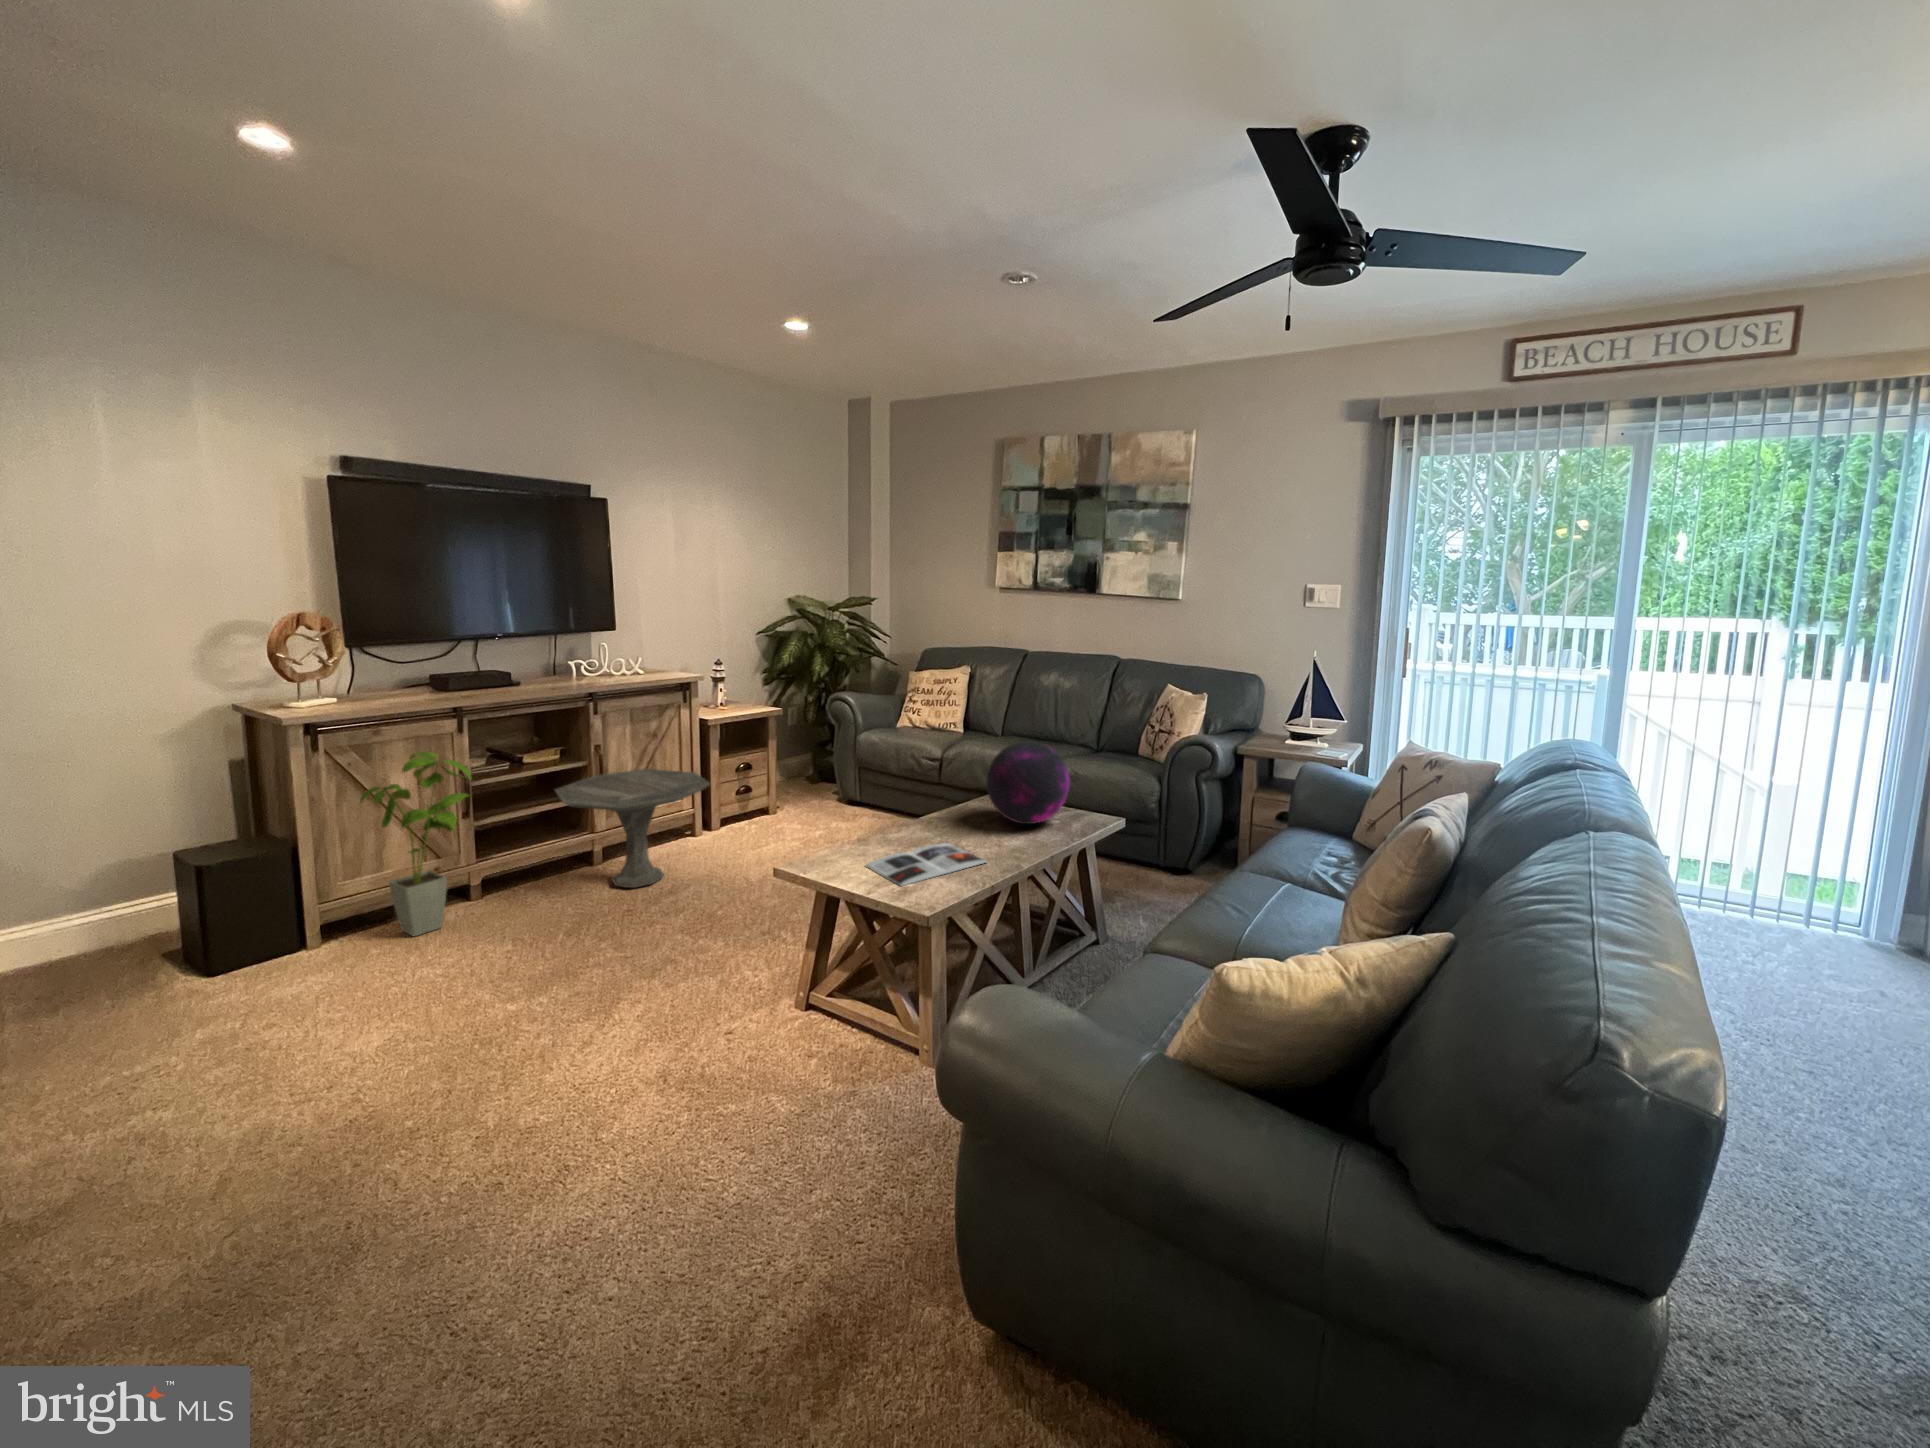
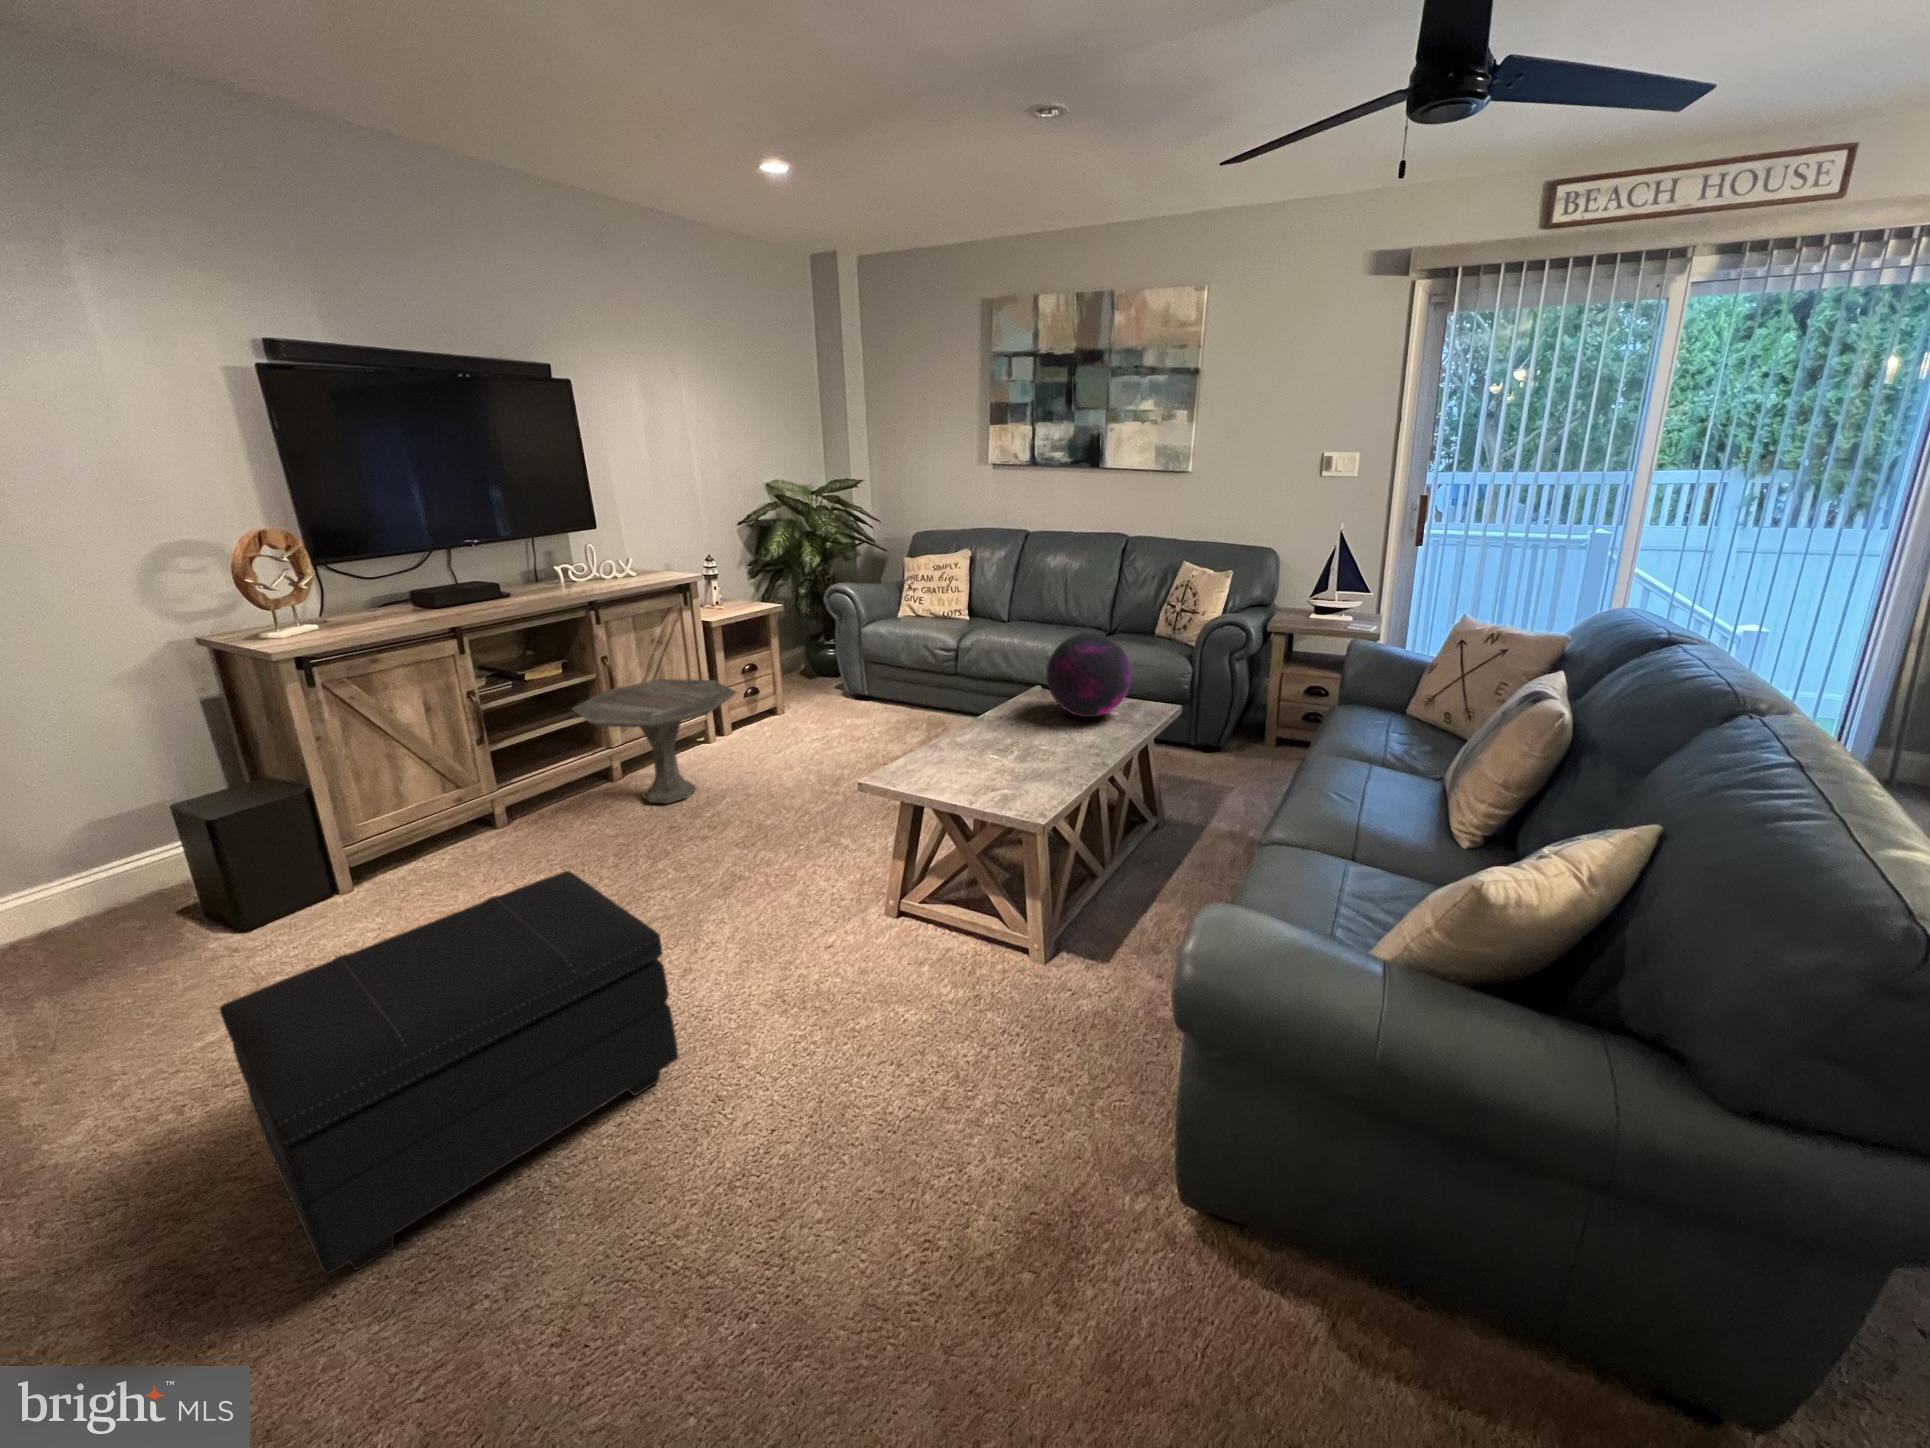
house plant: present [360,752,472,936] -> none [375,679,497,872]
magazine: present [866,843,986,886] -> none [952,743,1073,792]
footstool: none [87,931,531,1305] -> present [220,871,678,1273]

